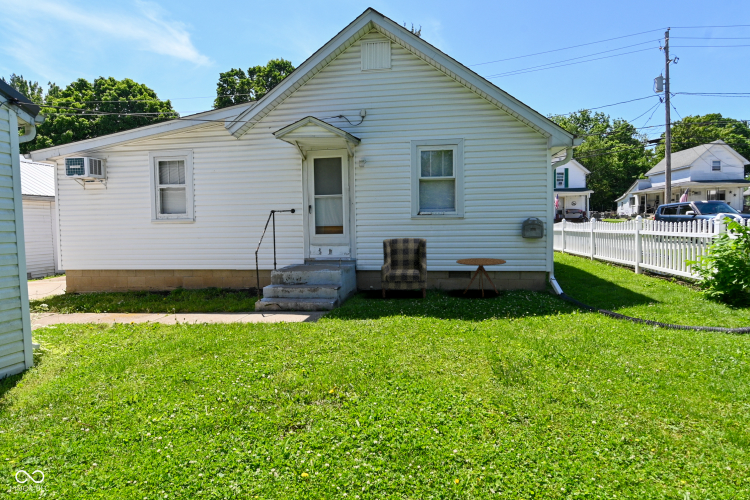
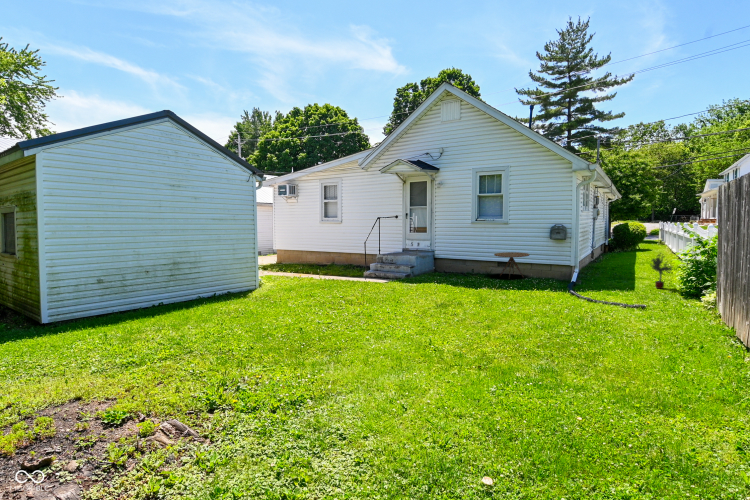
chair: present [381,238,427,298] -> none [442,237,478,277]
potted tree: none [673,250,705,298] -> present [651,255,672,289]

